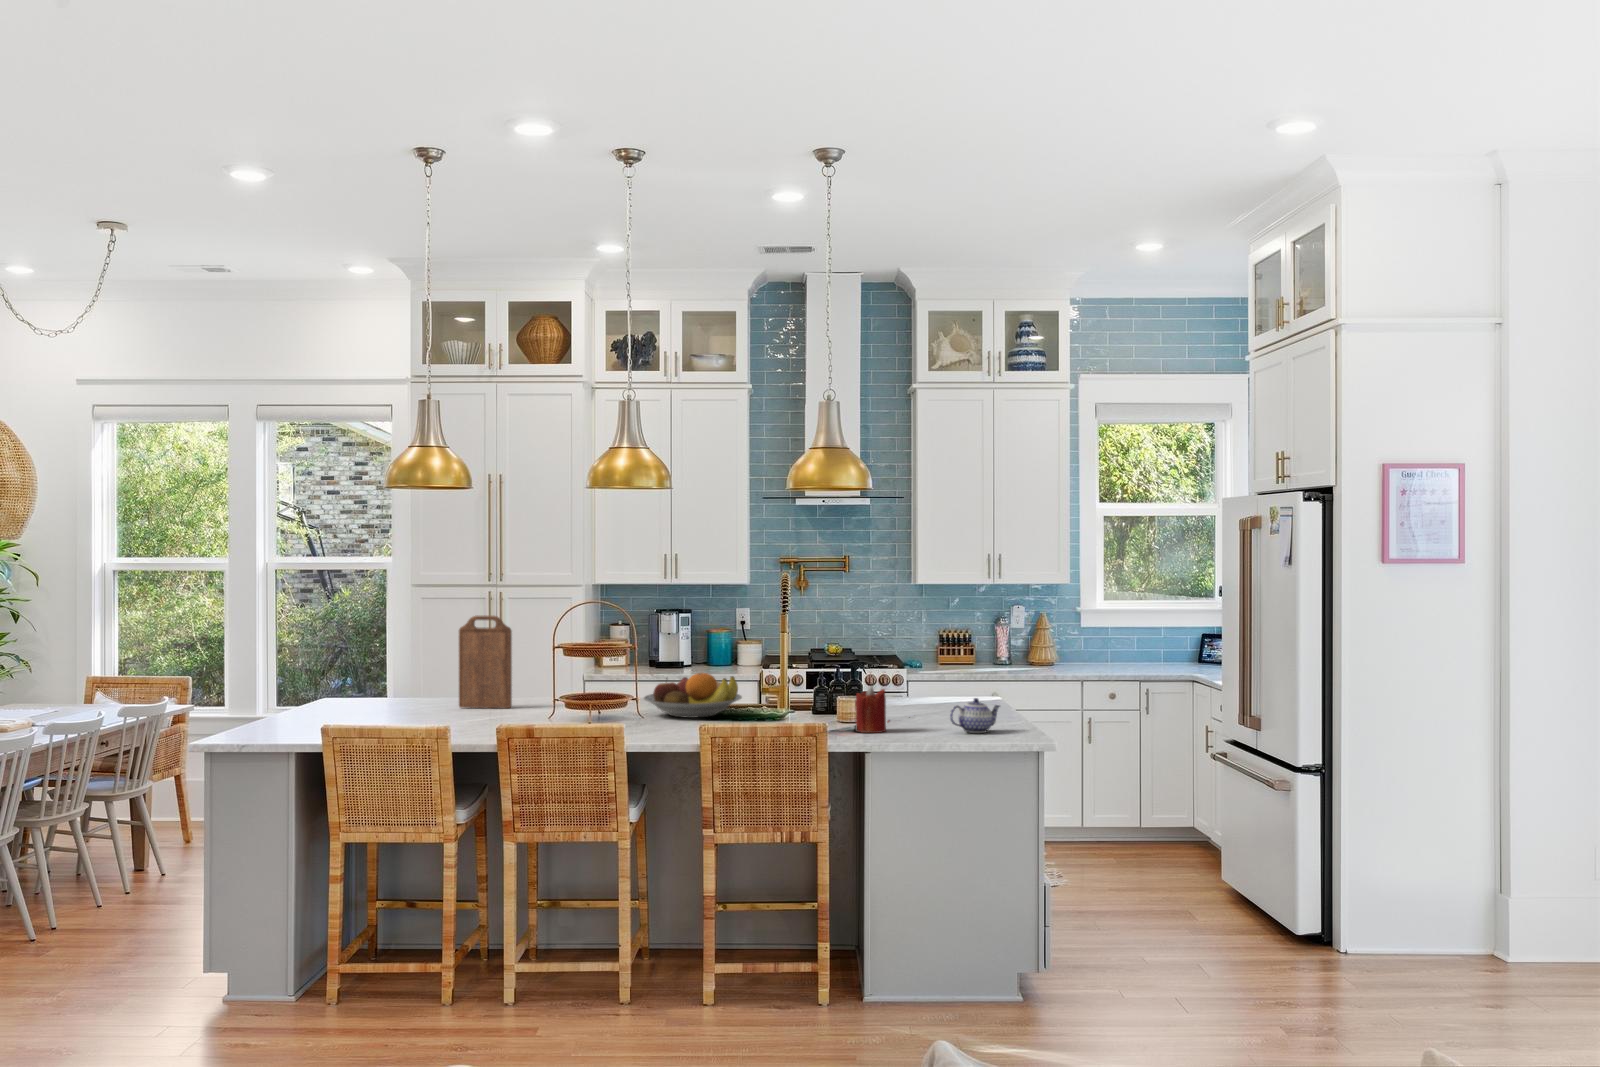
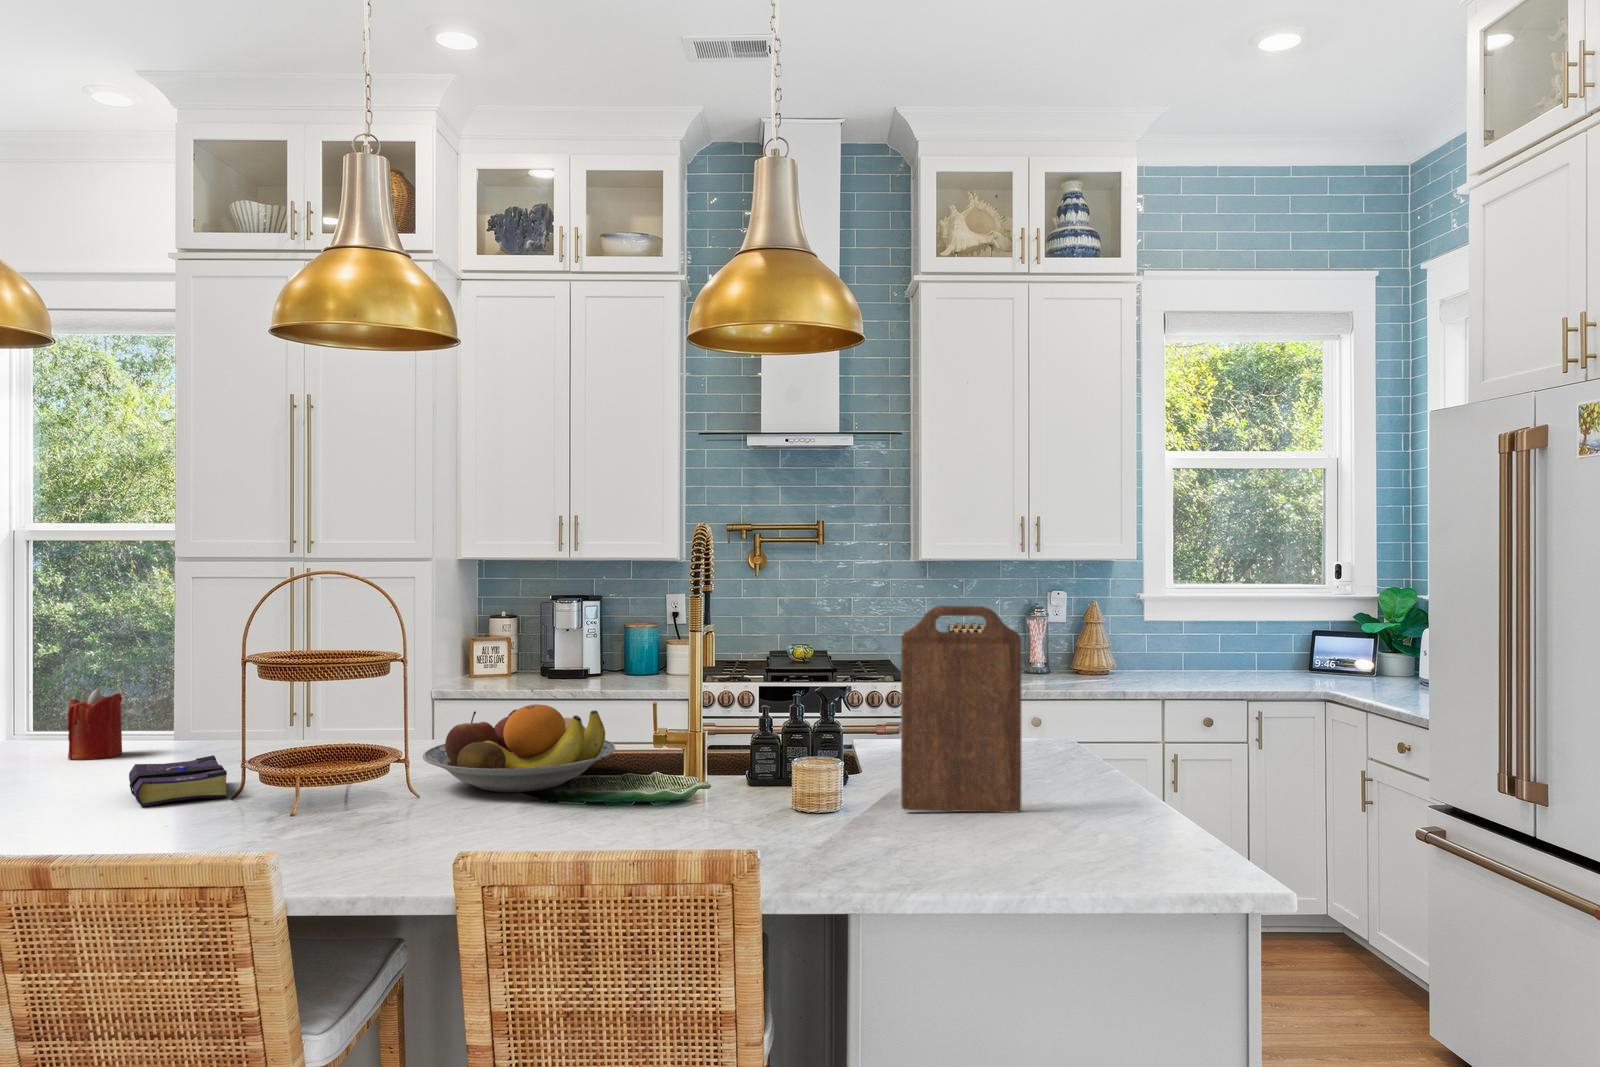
cutting board: present [459,615,512,708] -> present [901,606,1022,812]
candle: present [855,686,886,733] -> present [67,688,122,760]
teapot: present [950,698,1000,733] -> none [1029,767,1133,845]
book: none [490,700,547,723] -> present [129,755,227,807]

